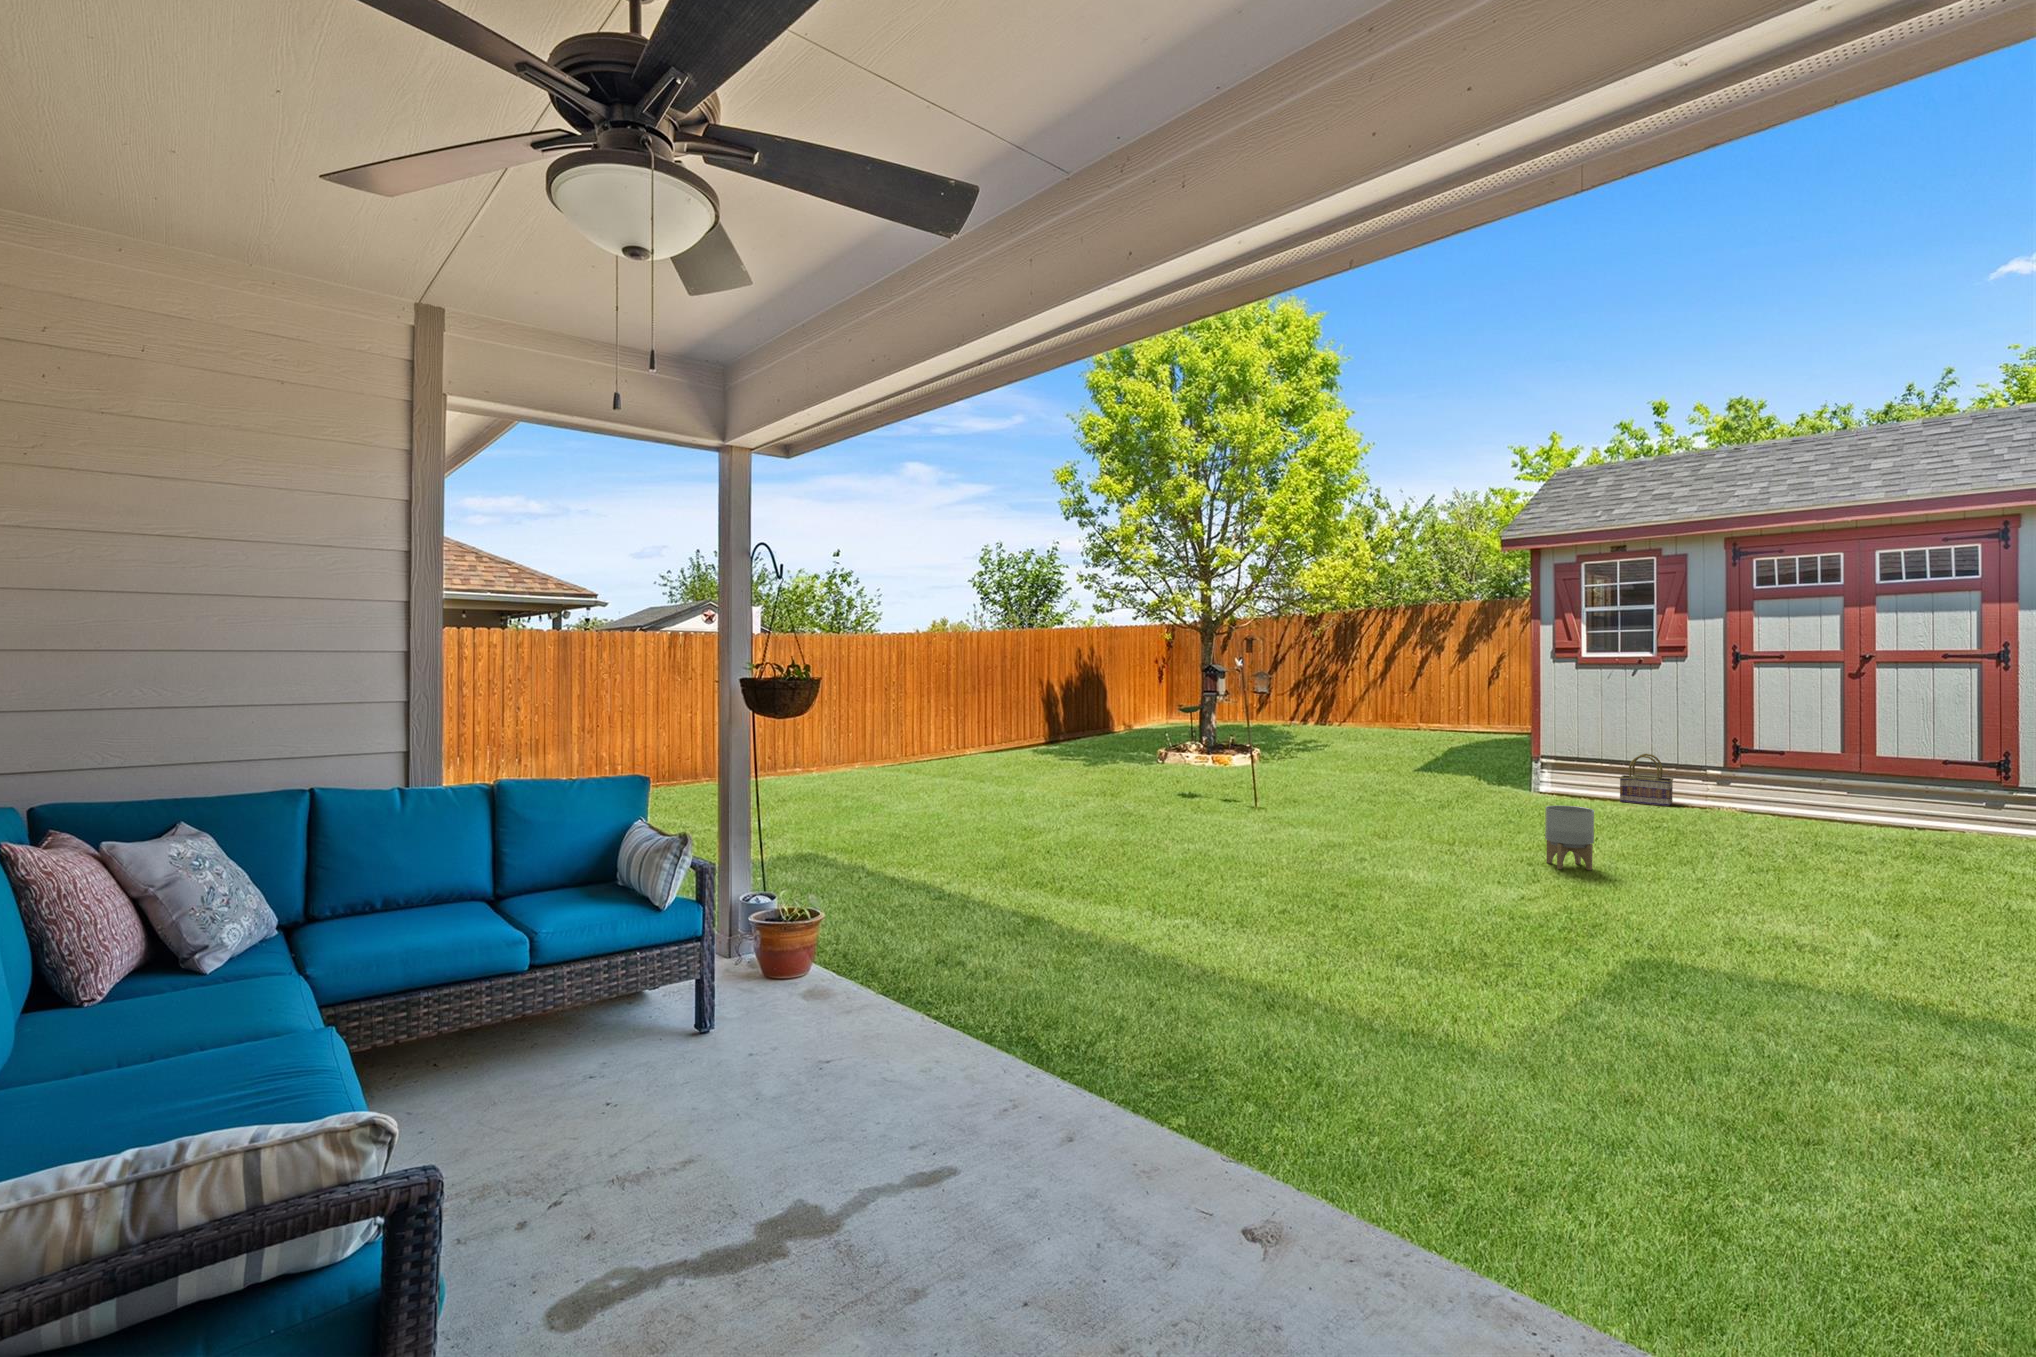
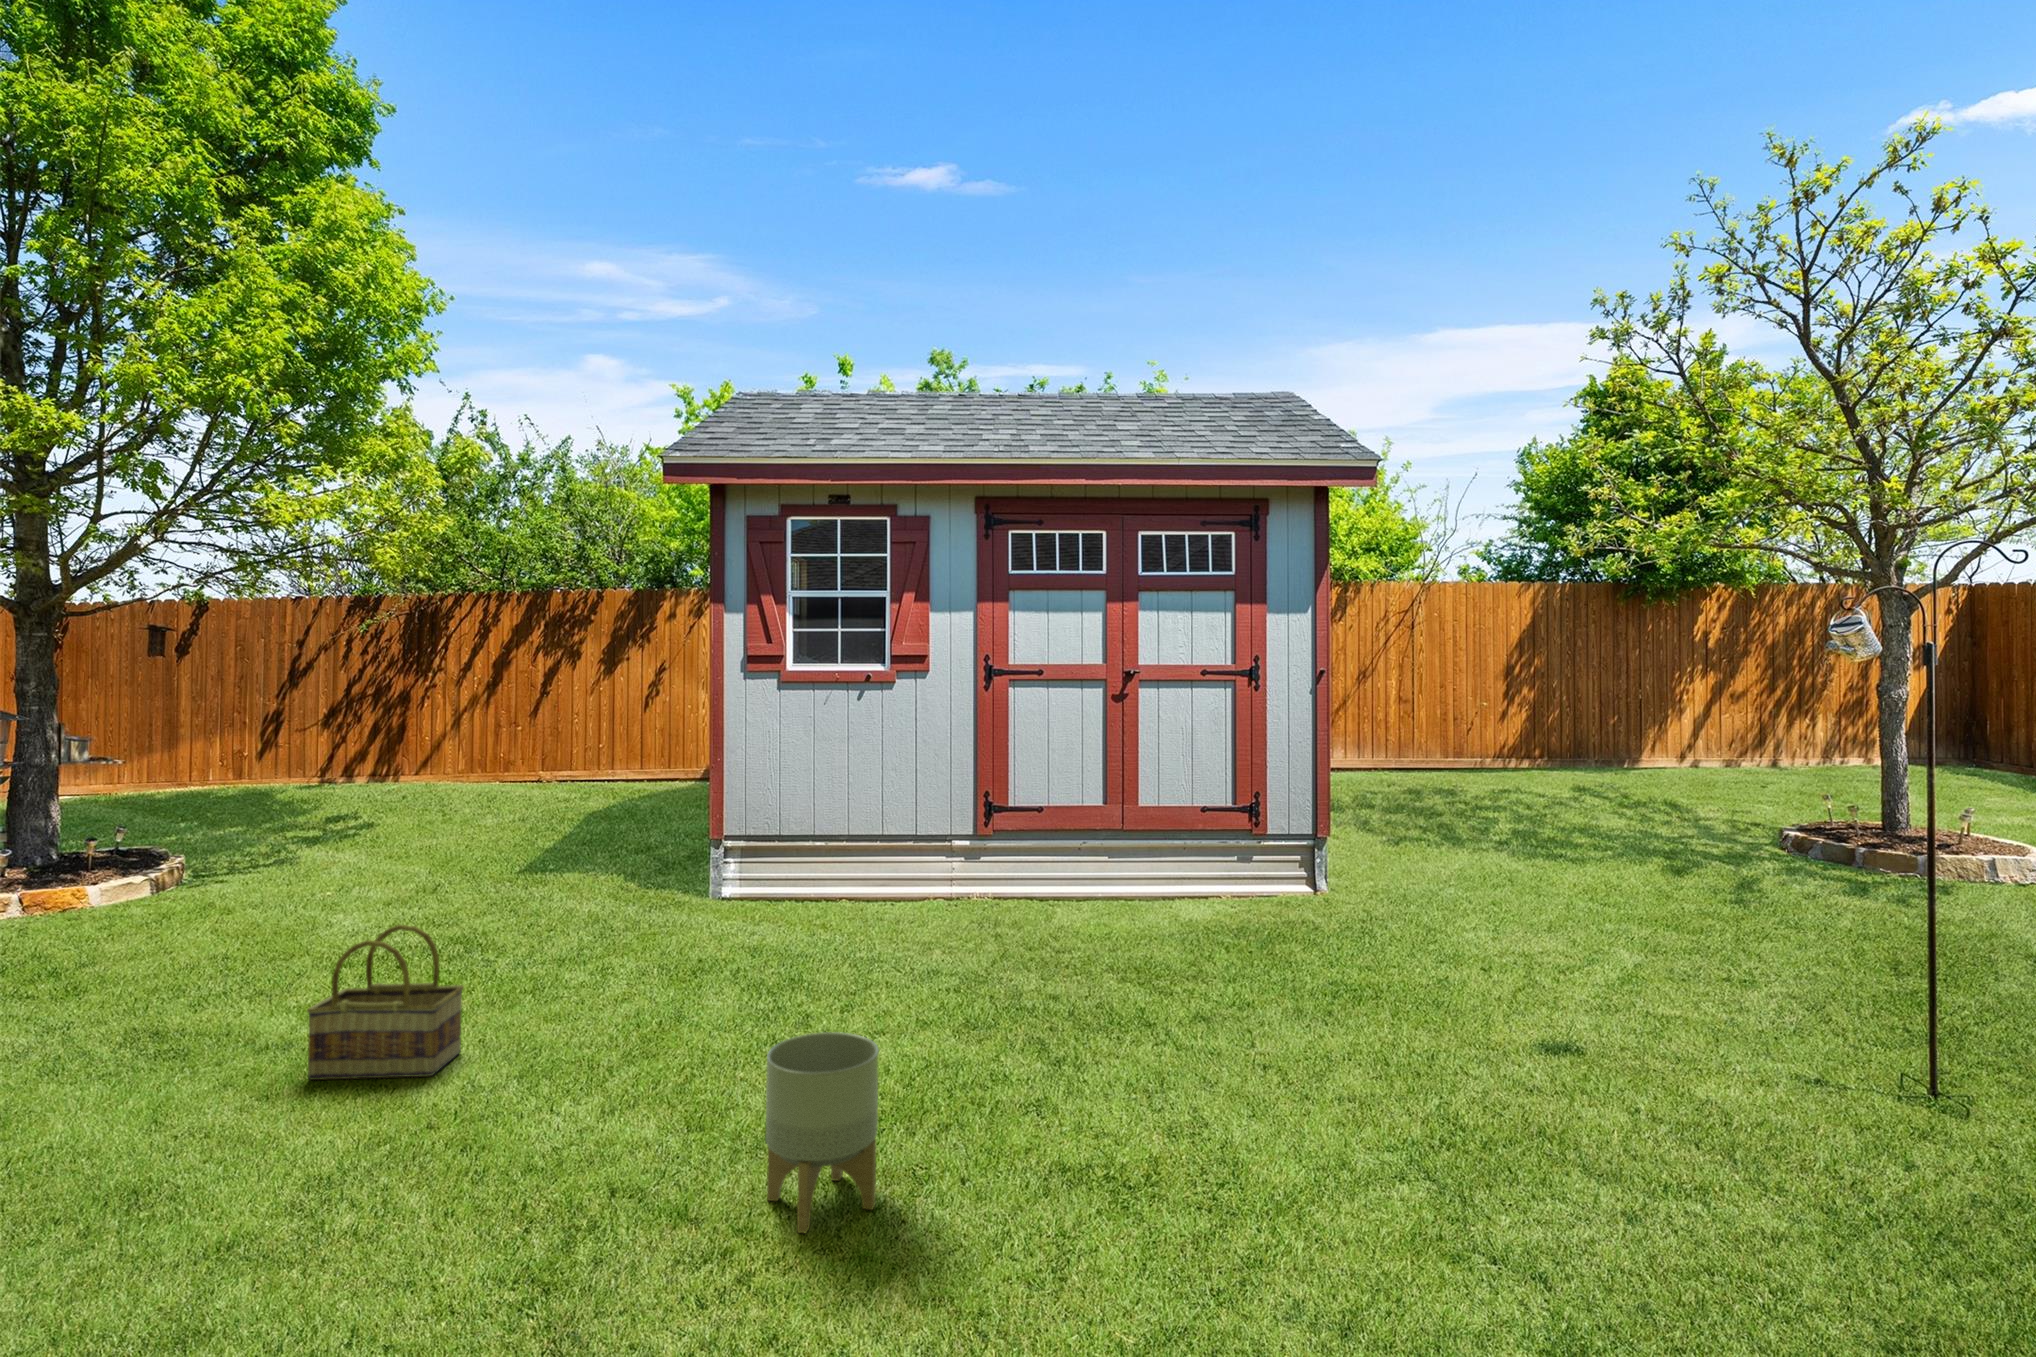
basket: present [1619,754,1673,806] -> present [307,925,464,1080]

